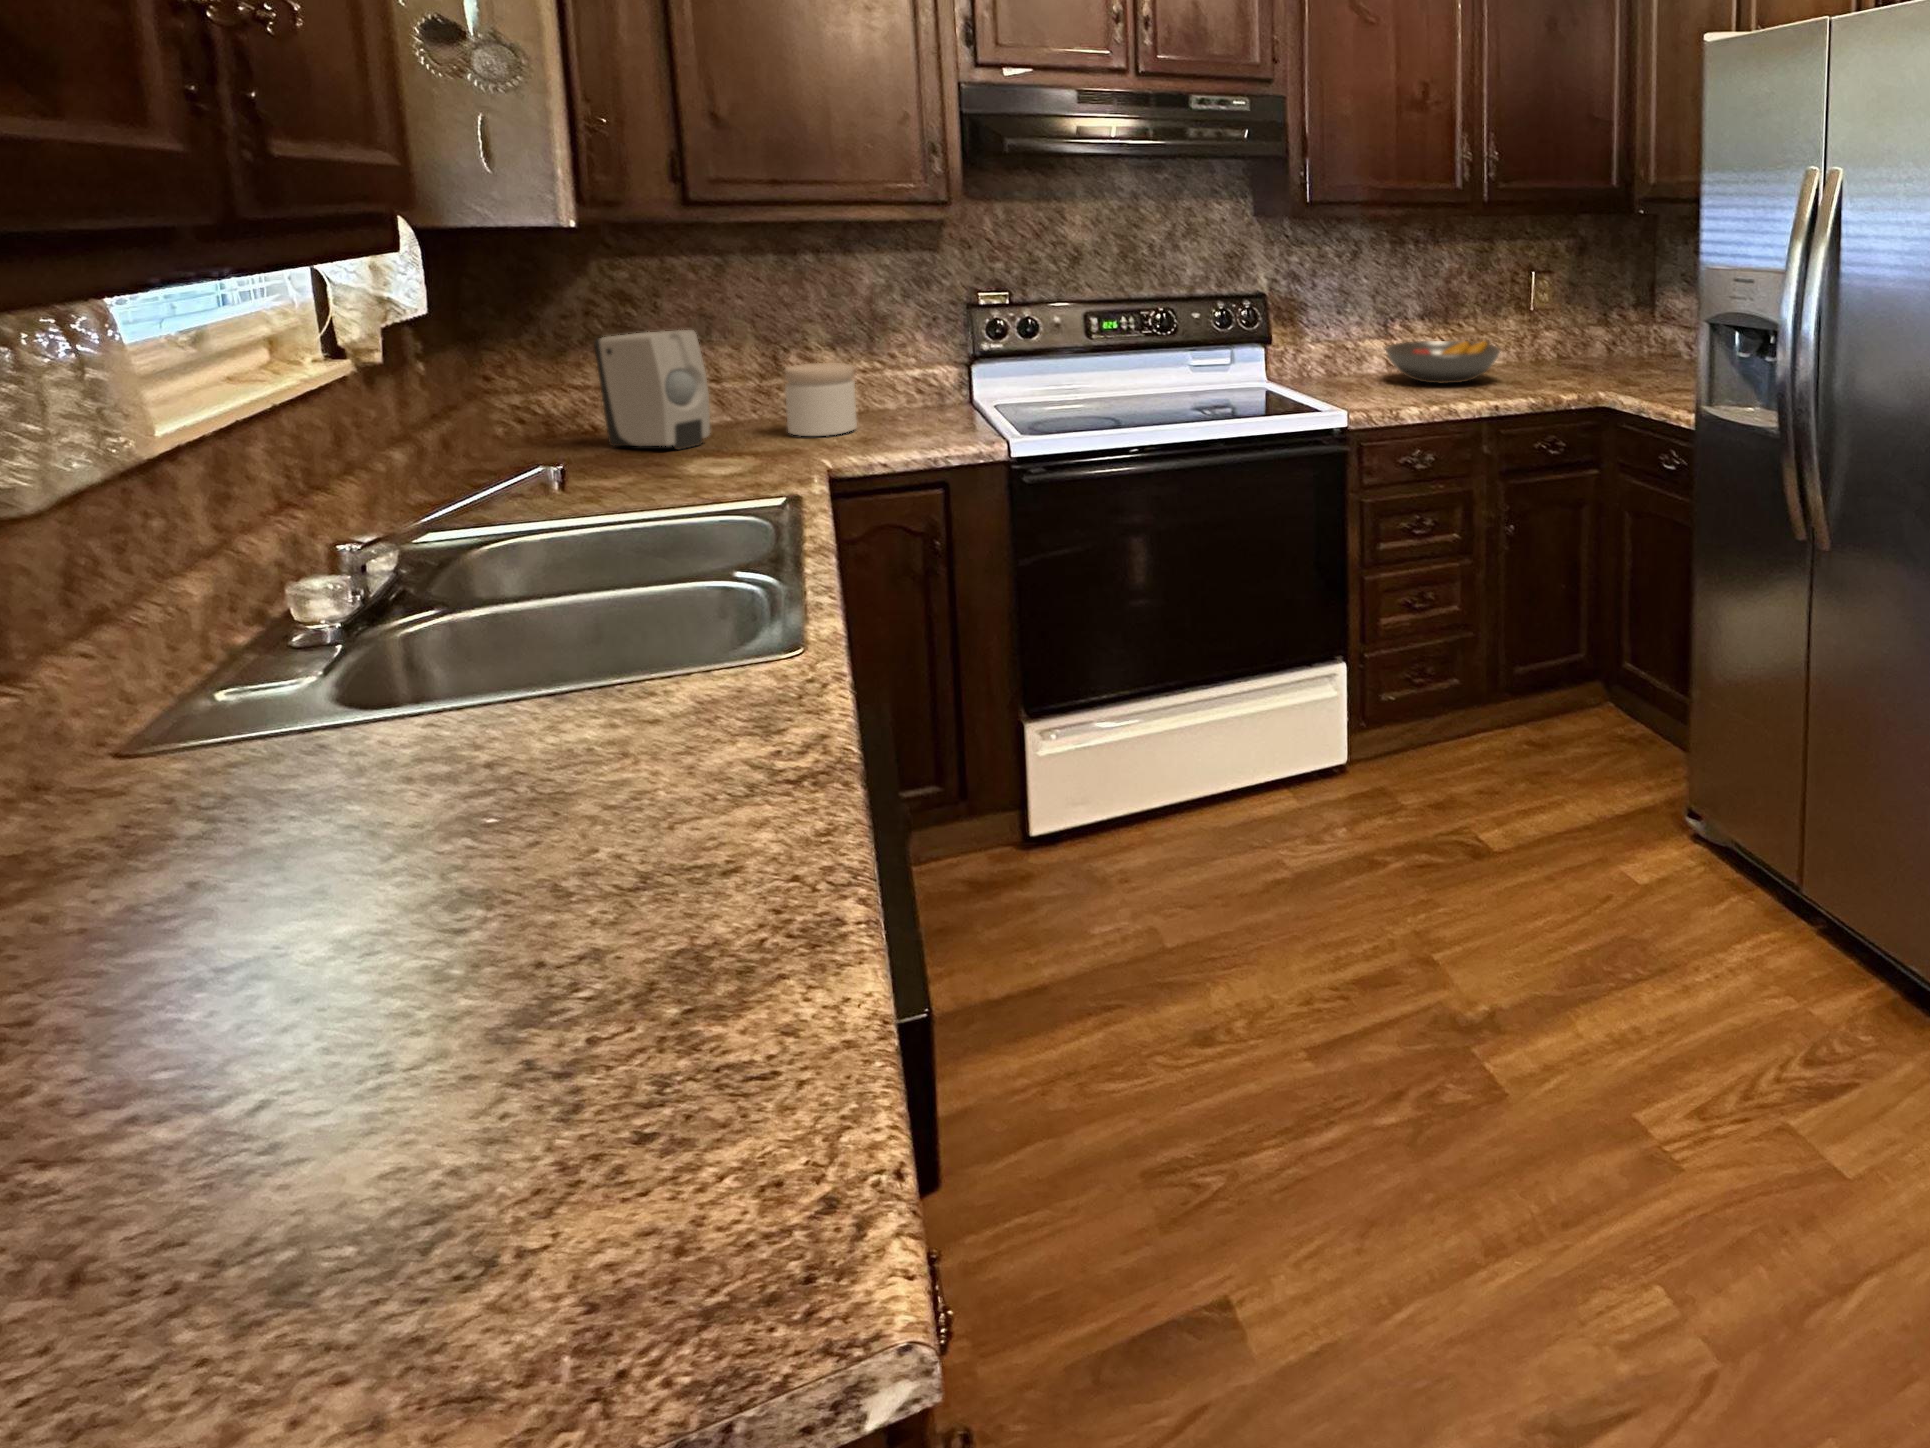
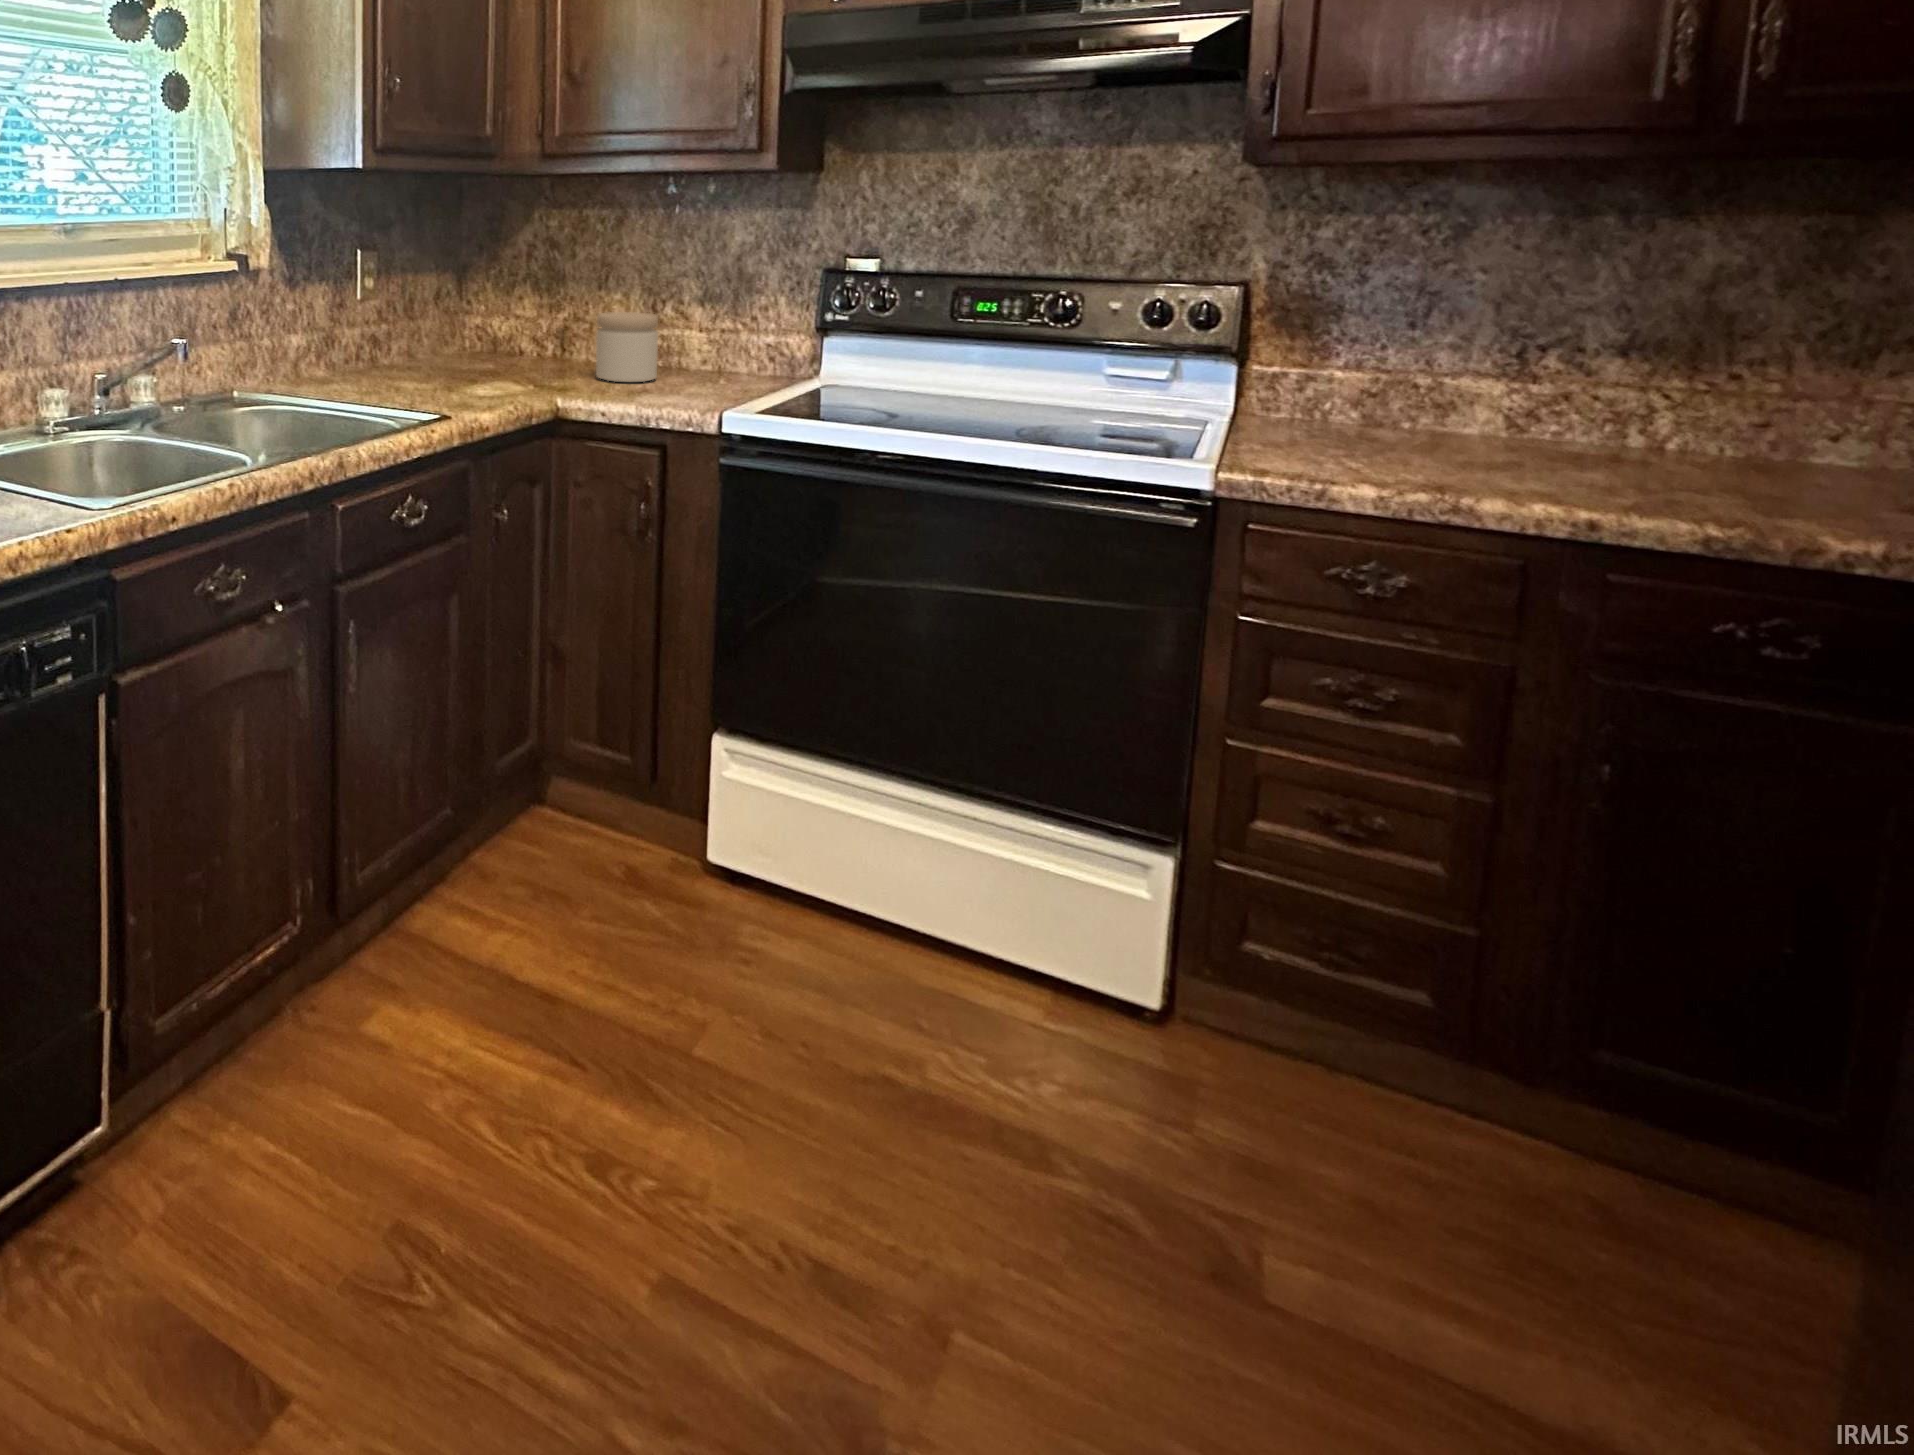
soap dispenser: present [594,330,710,449] -> none [480,269,540,373]
fruit bowl: present [1385,340,1500,383] -> none [1458,388,1767,476]

